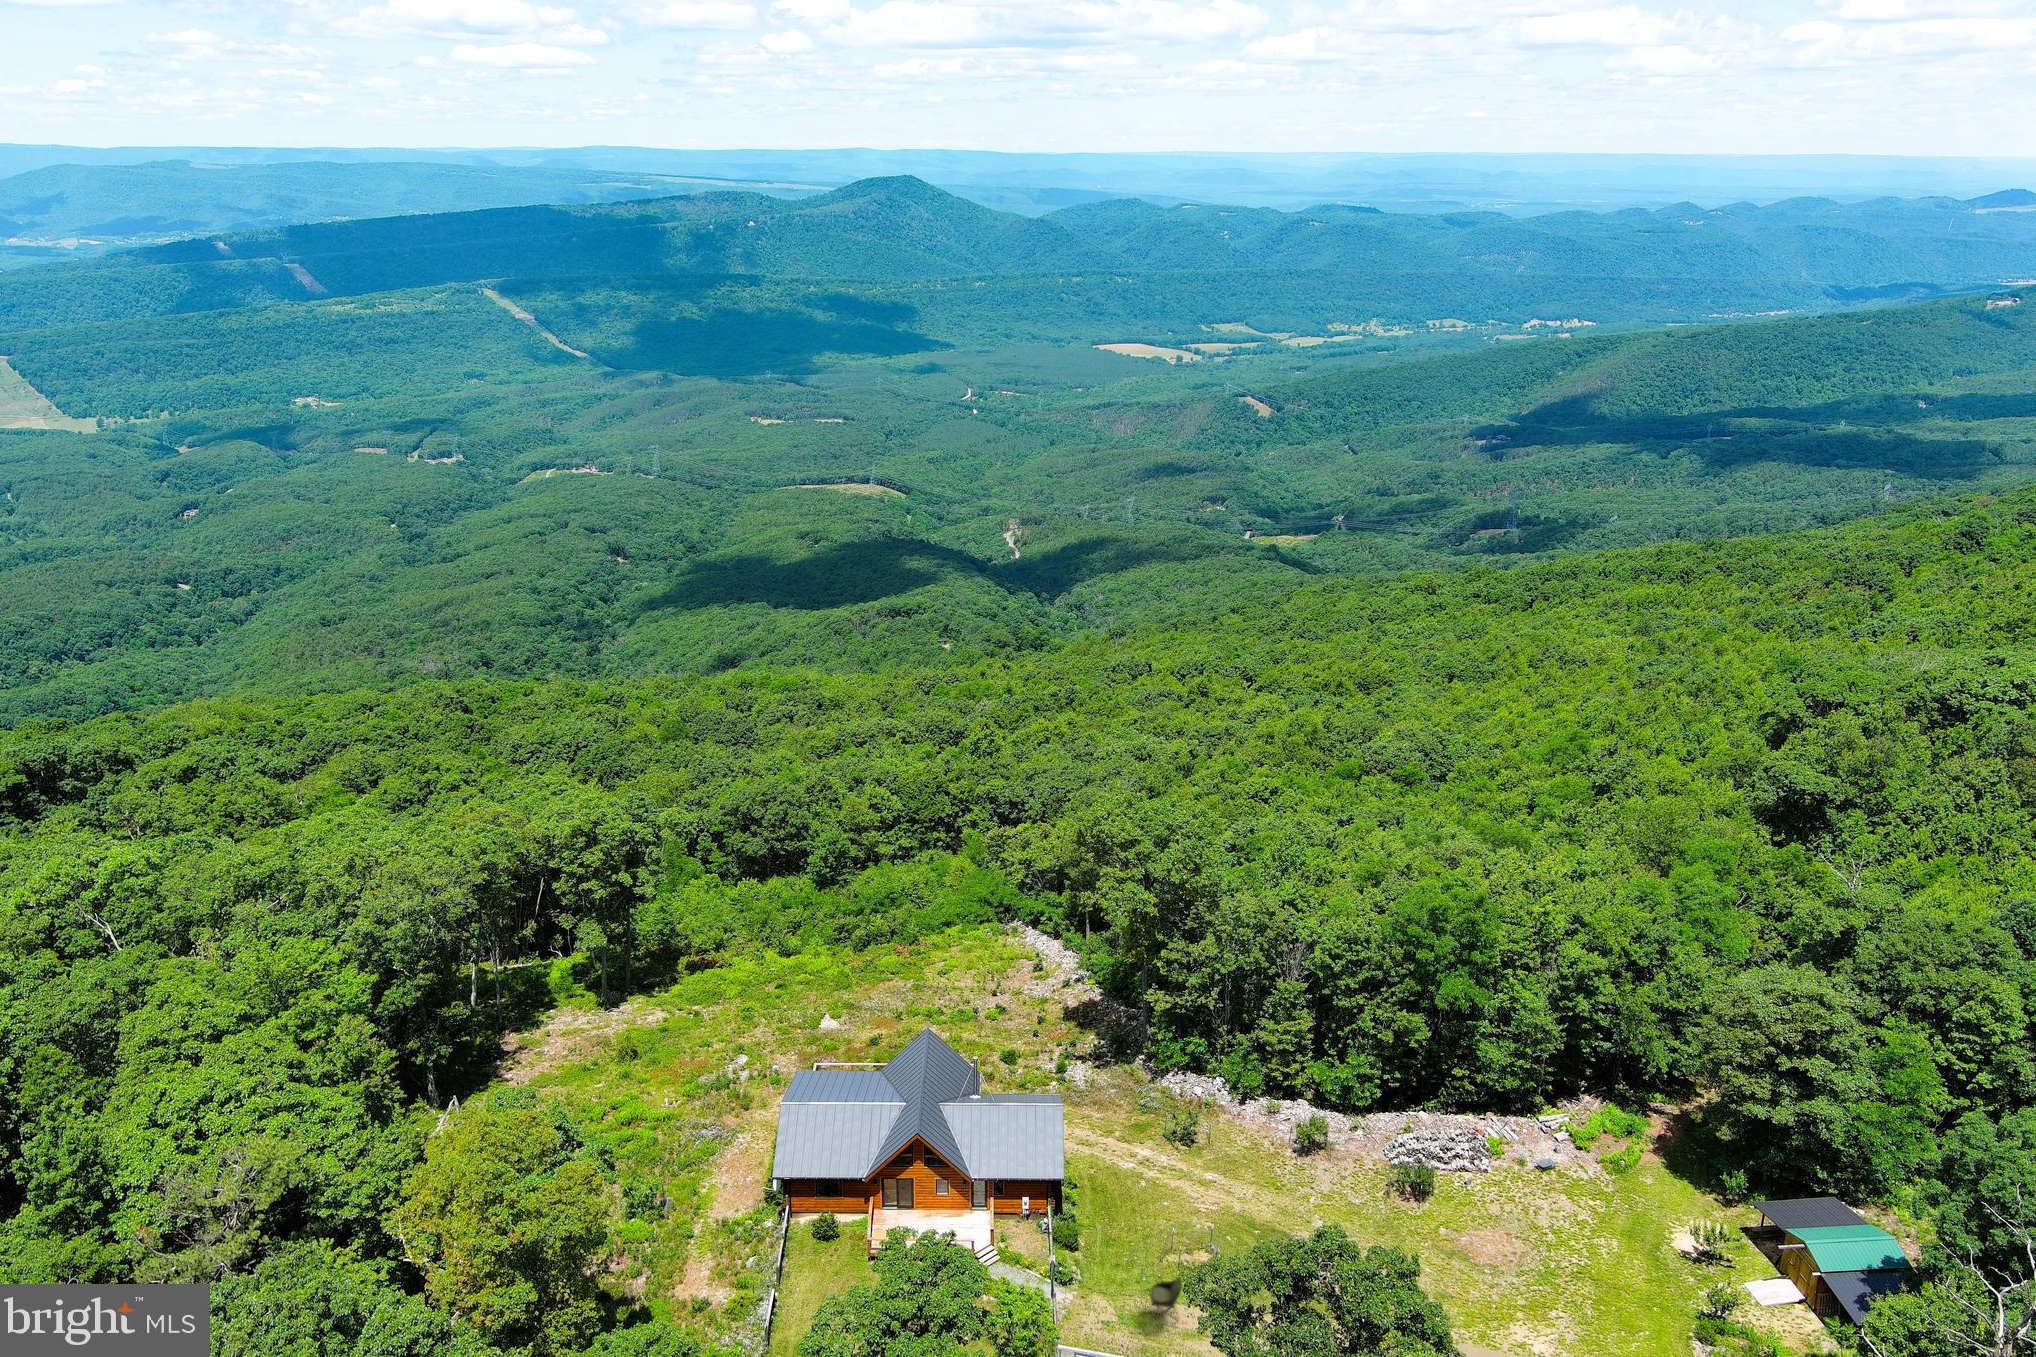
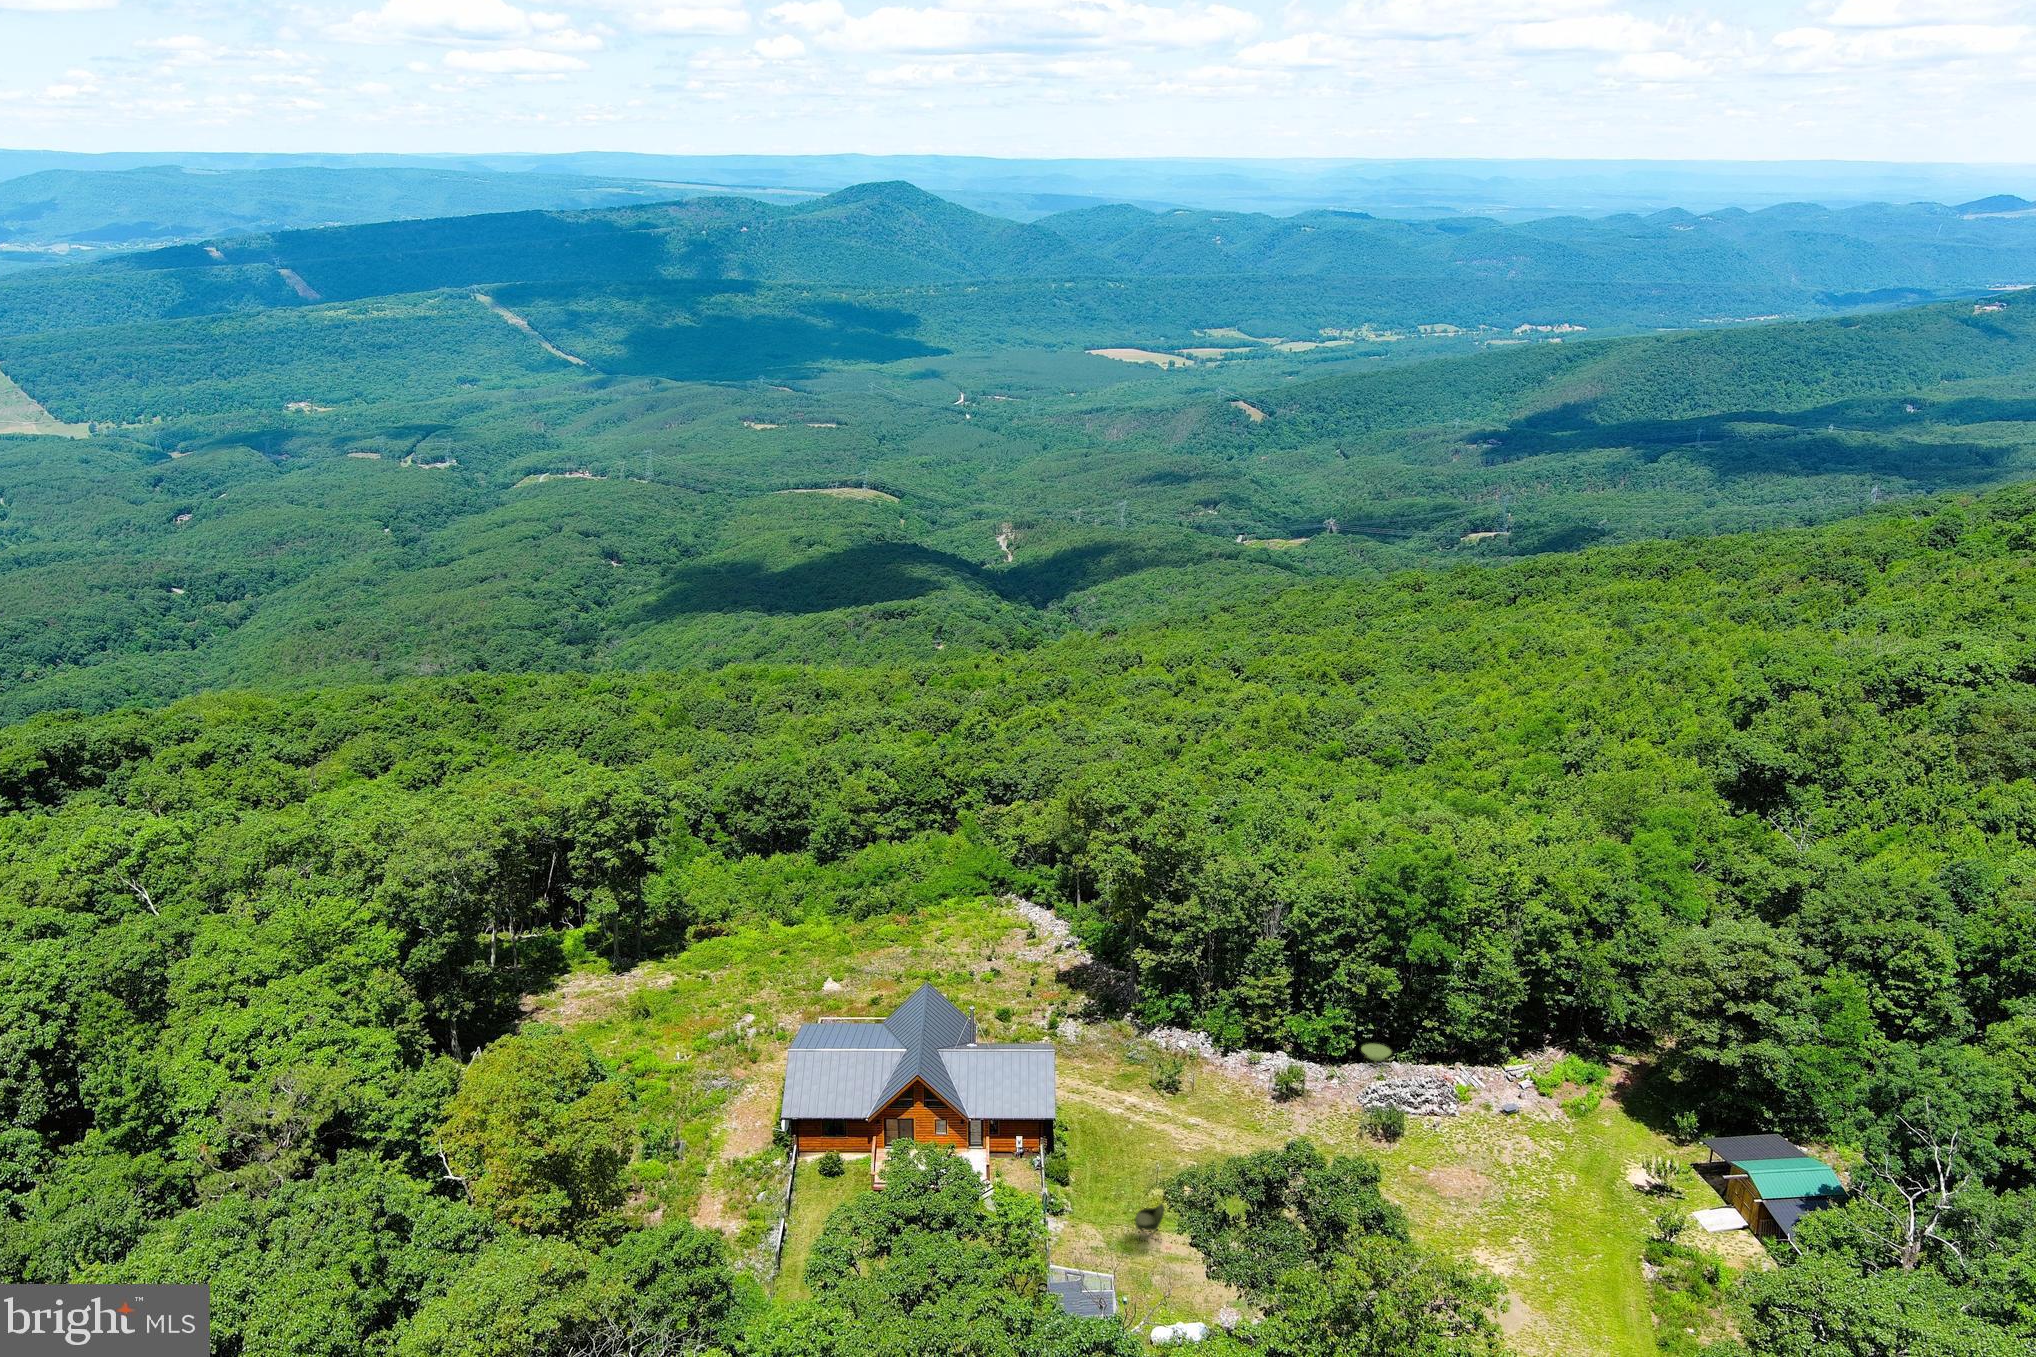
round table: none [1386,1090,1418,1117] -> present [1361,1044,1391,1067]

